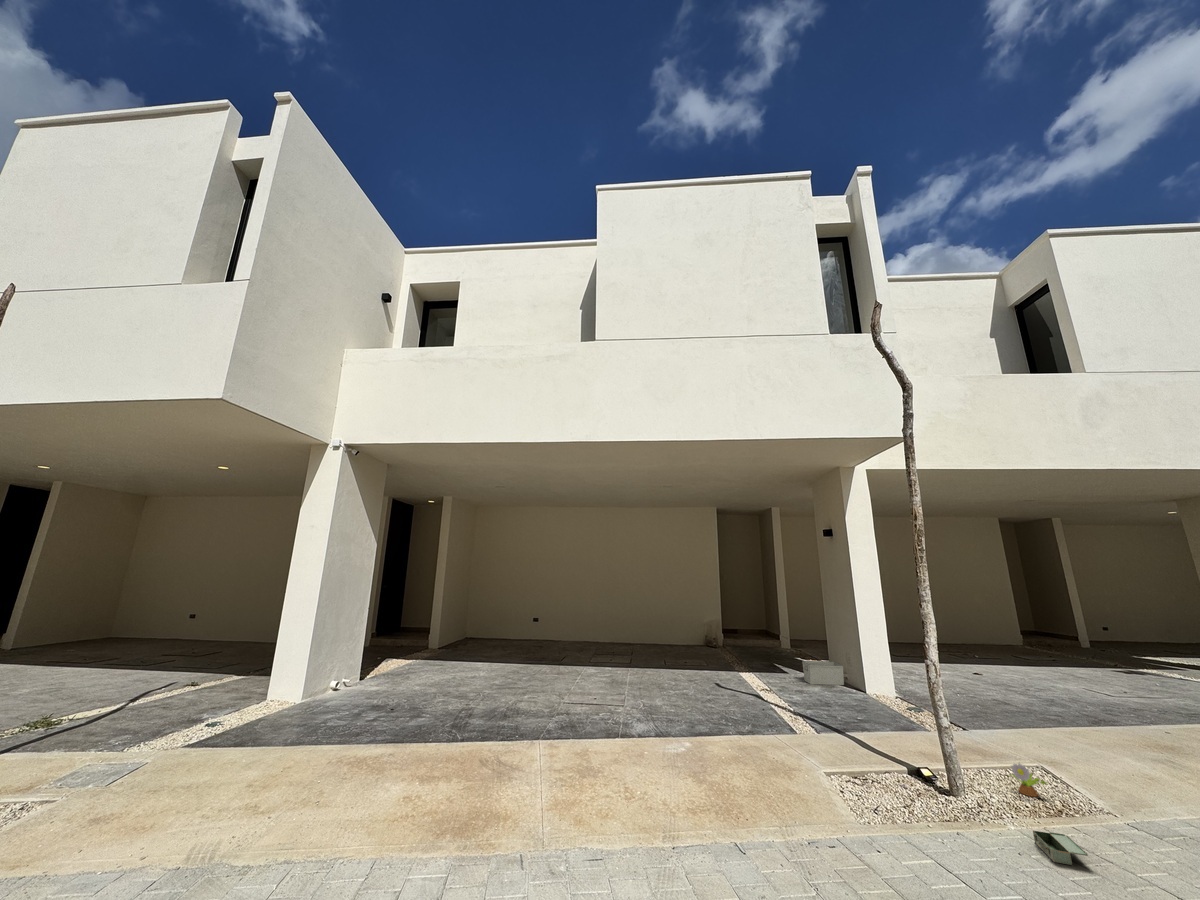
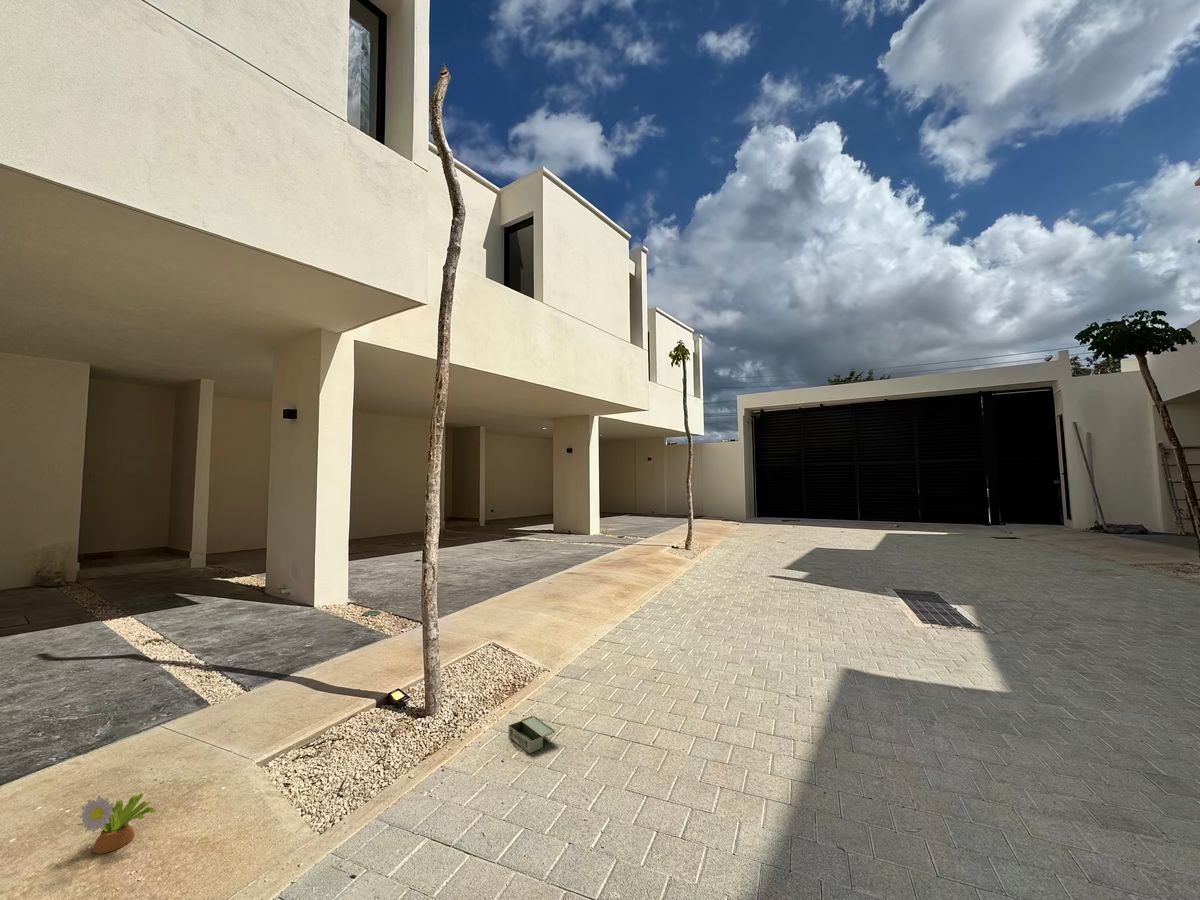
storage bin: present [802,661,844,685] -> none [225,577,286,613]
decorative plant: present [1010,763,1047,797] -> present [78,793,155,854]

